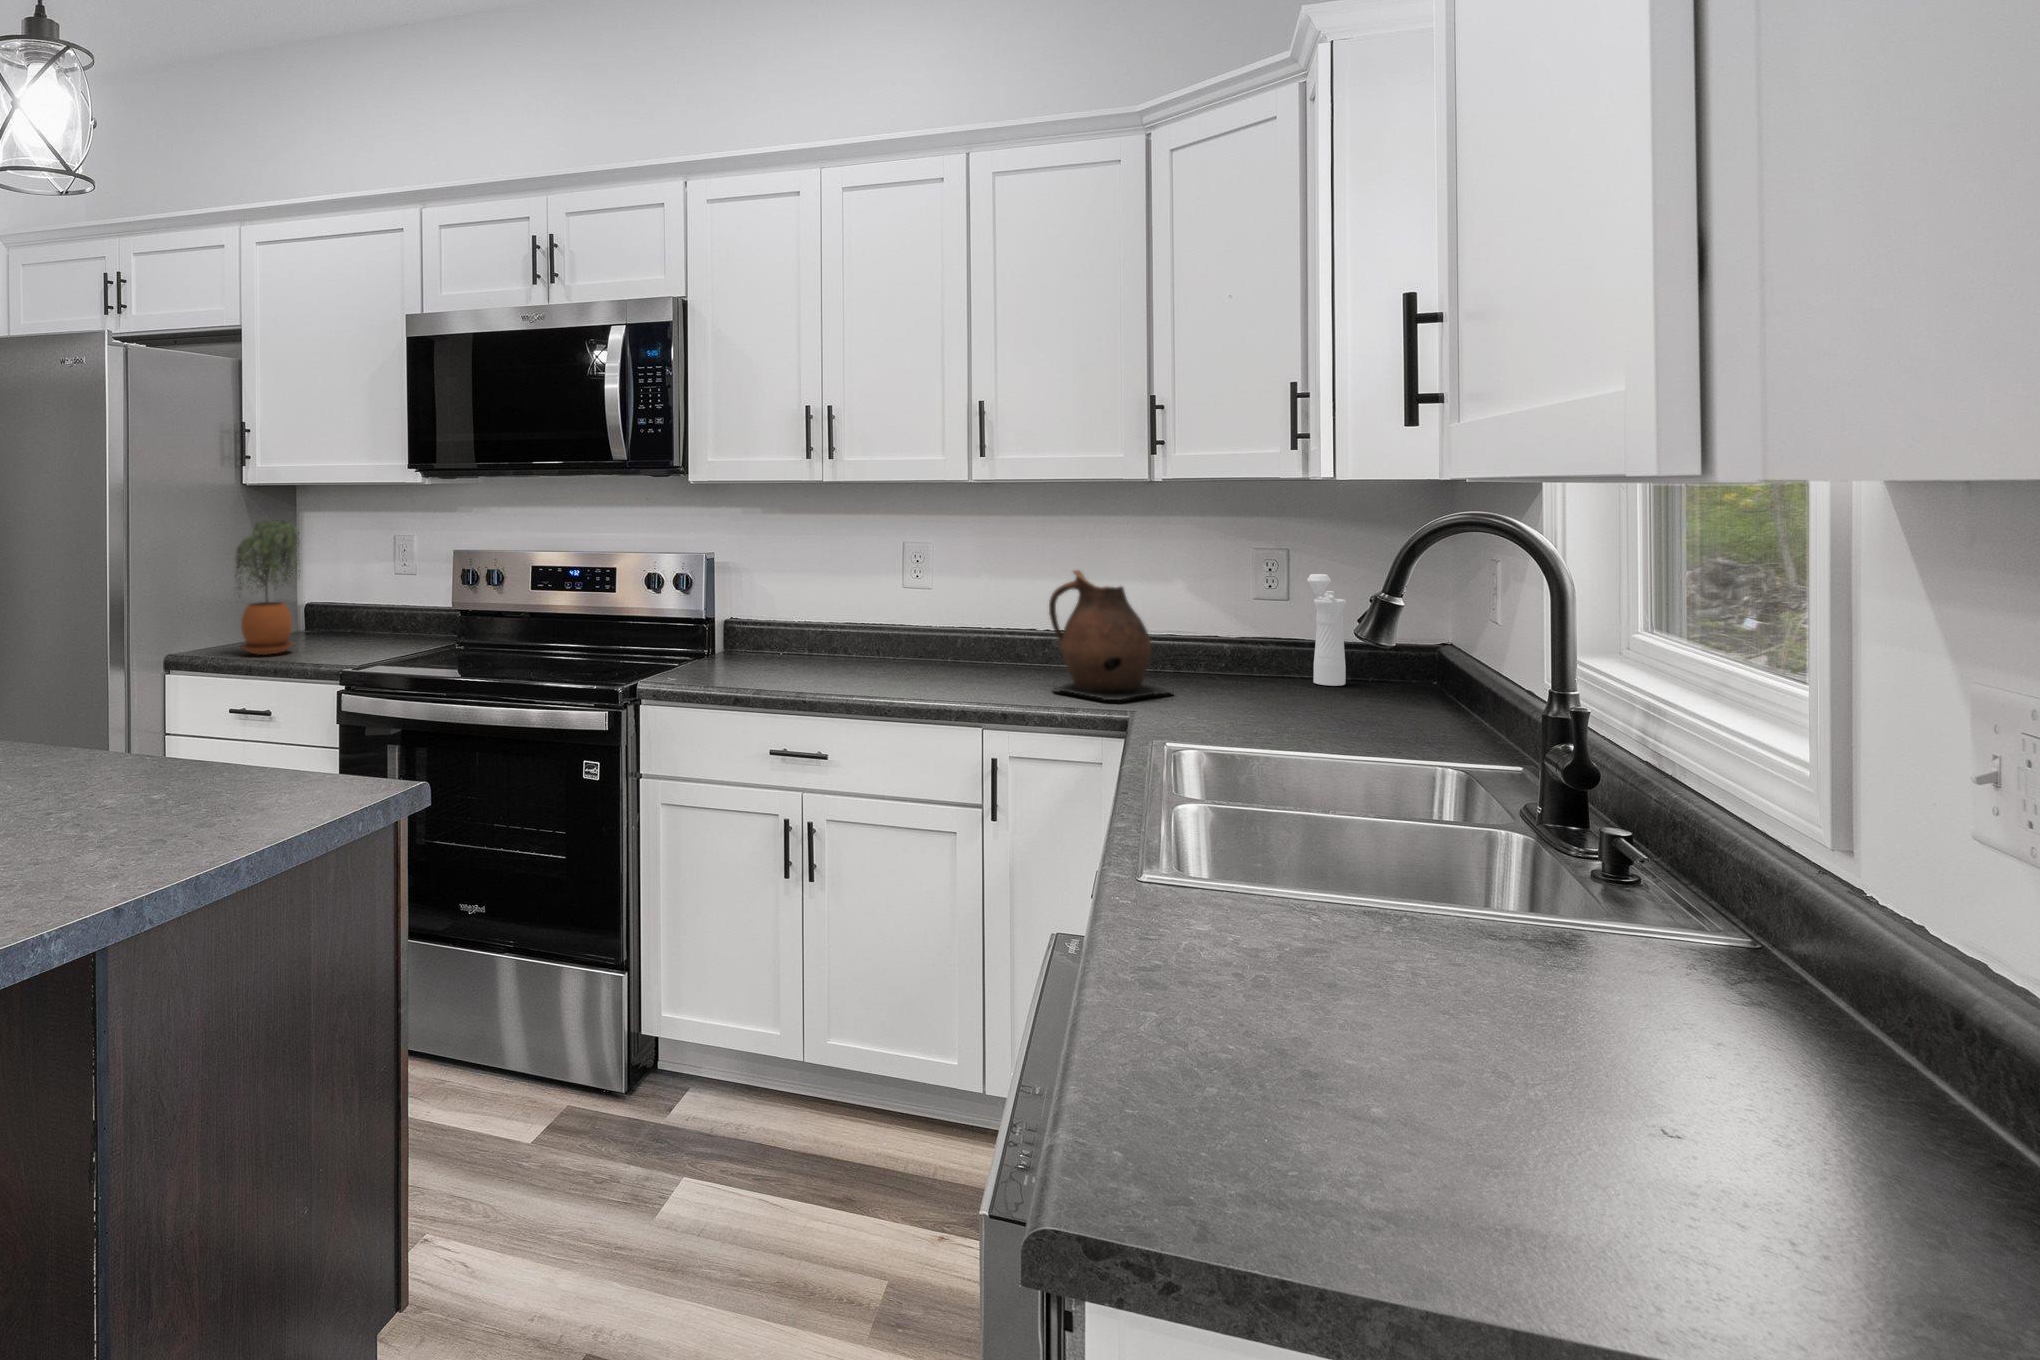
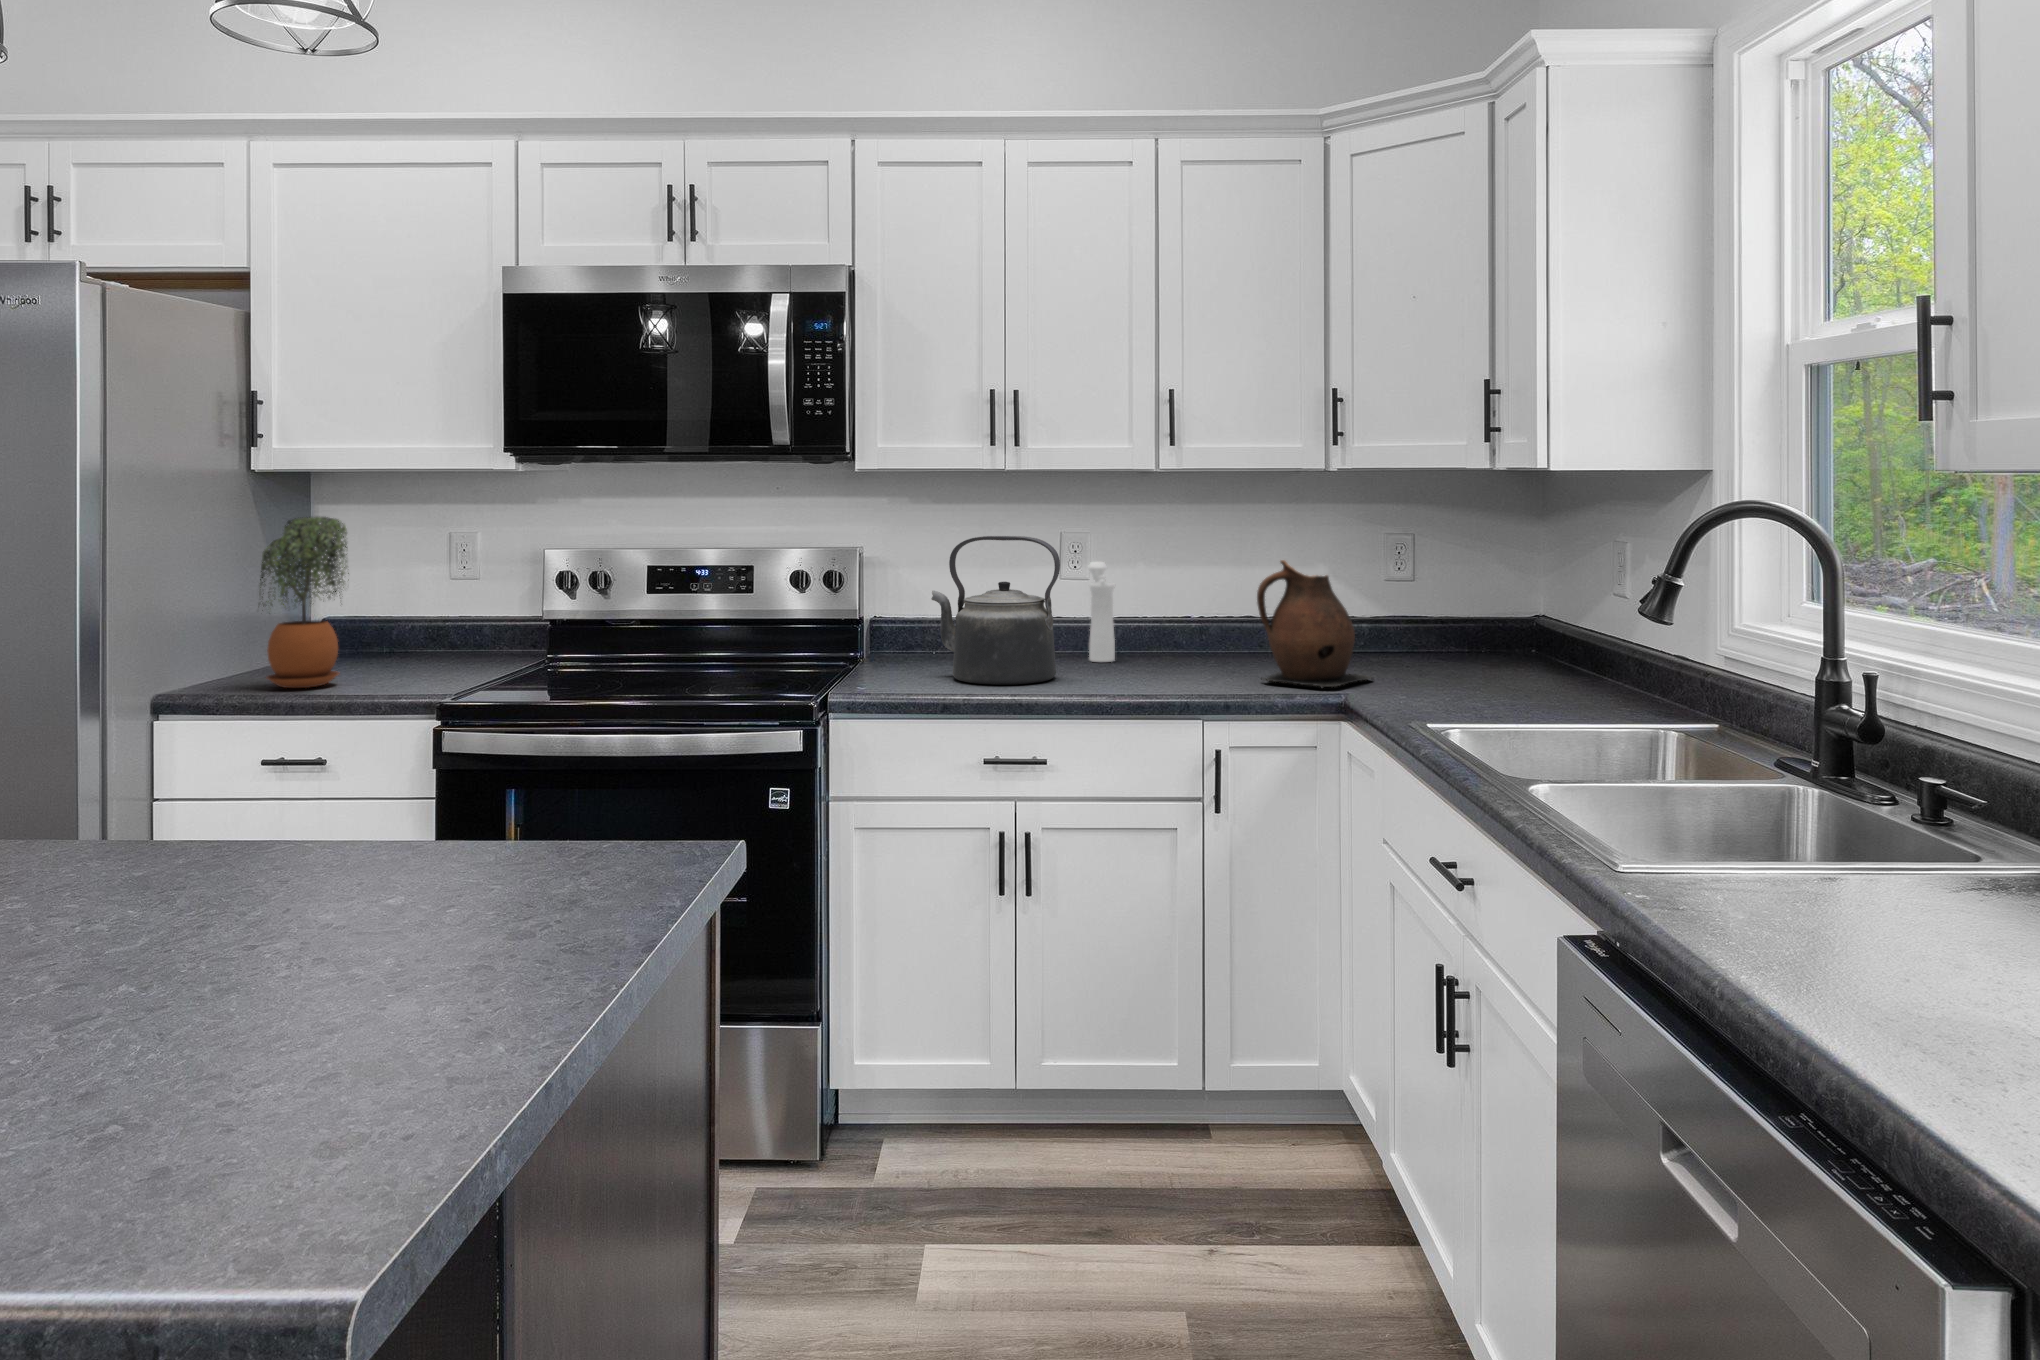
kettle: none [749,542,858,680] -> present [931,536,1060,685]
pepper mill: present [1307,574,1346,686] -> present [1088,562,1115,662]

